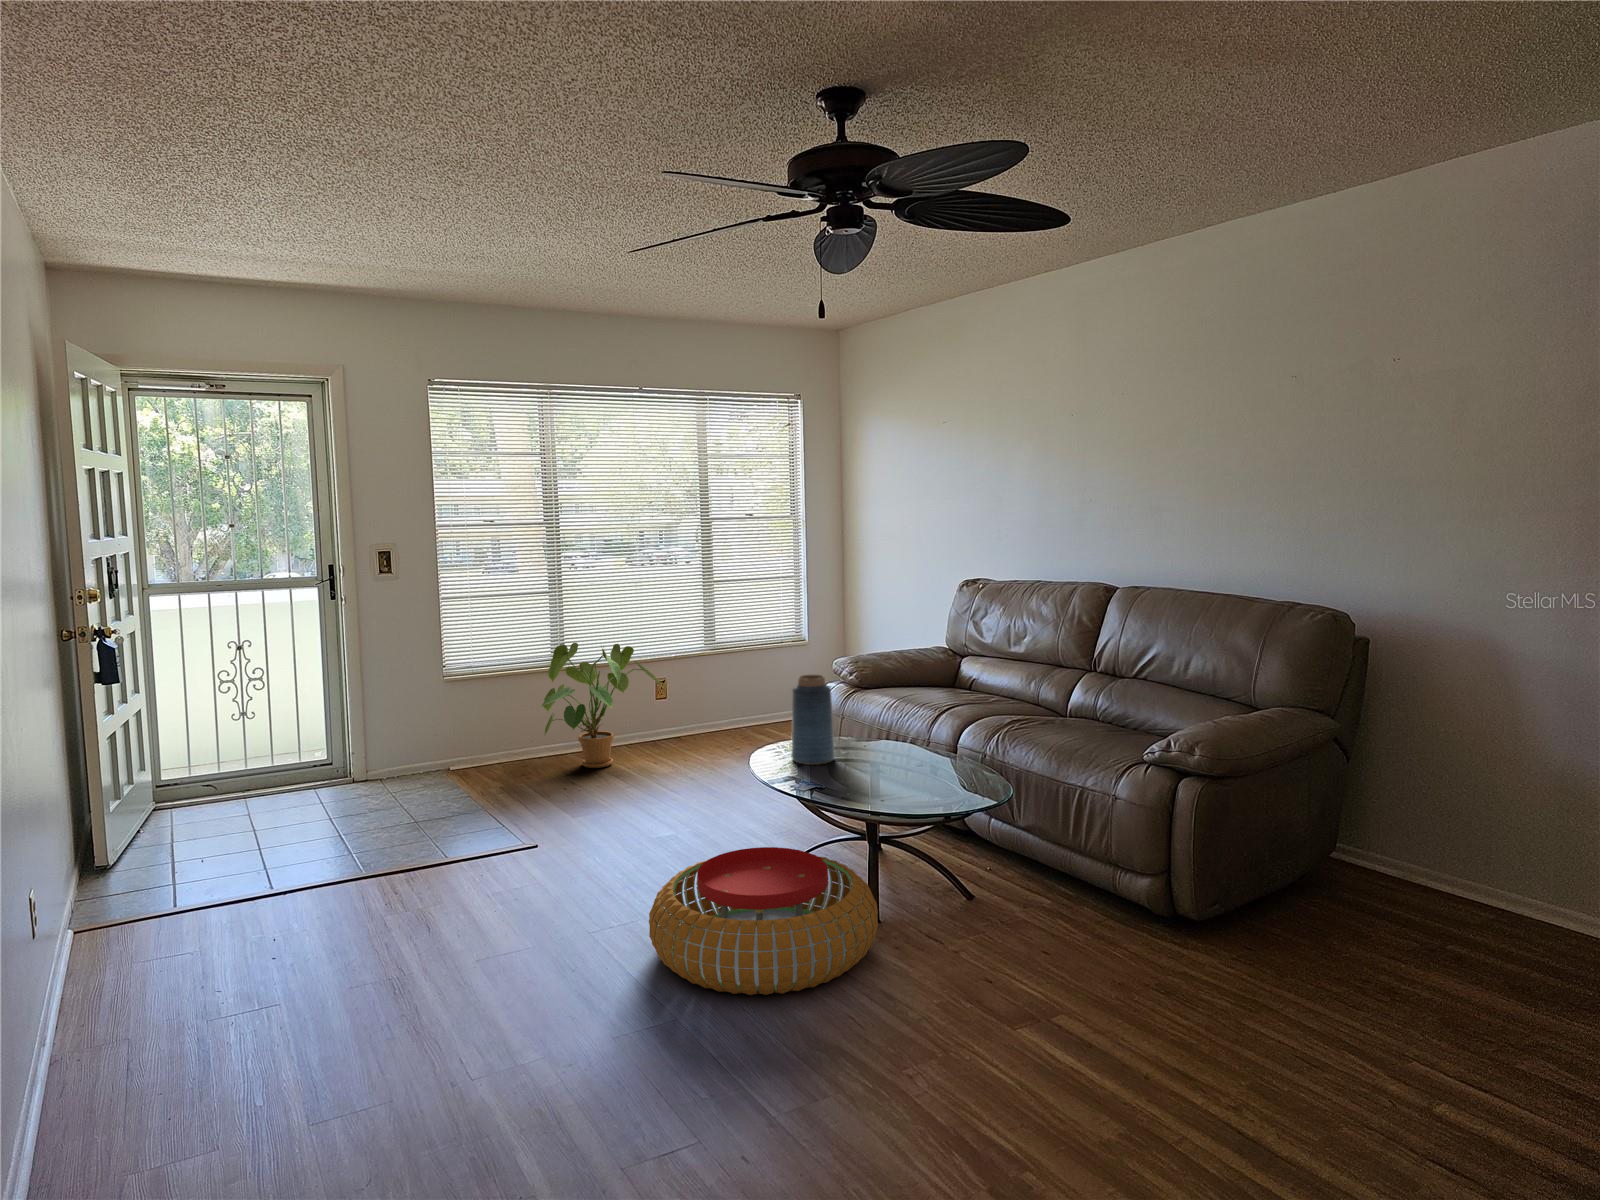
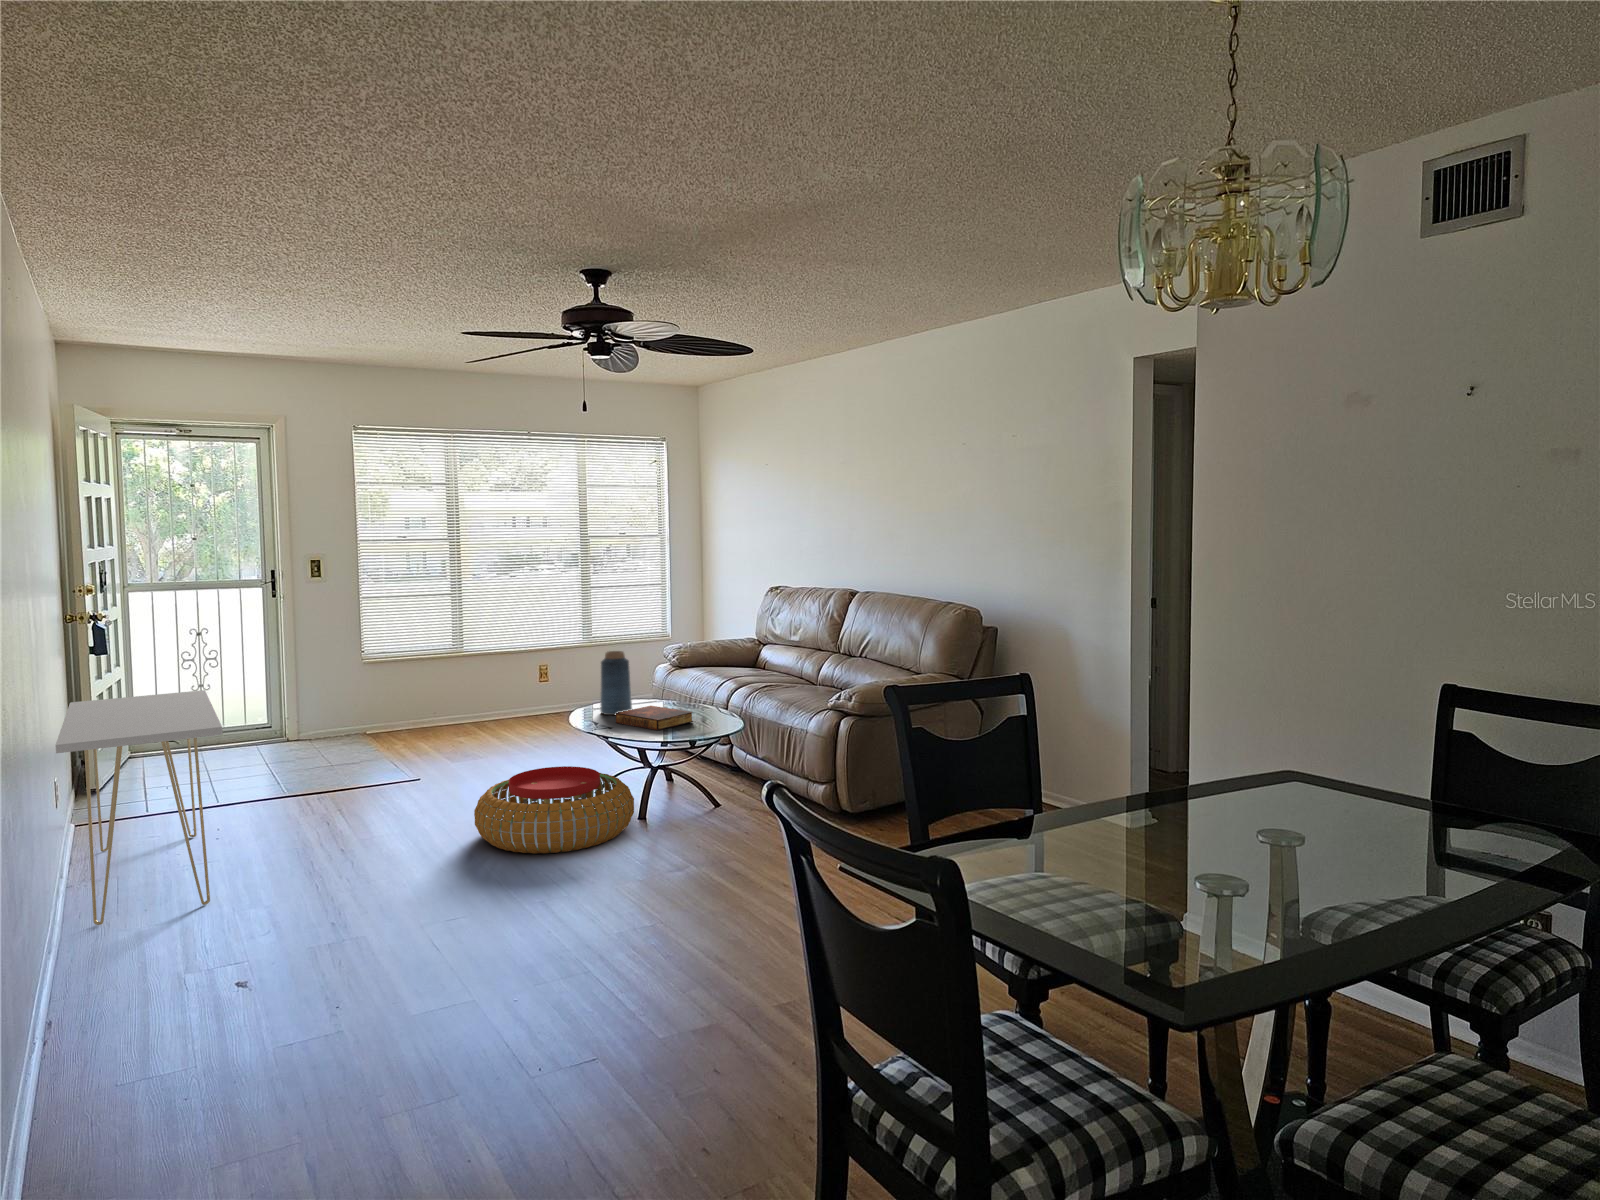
house plant: present [540,643,663,768] -> none [436,634,542,733]
console table: none [10,744,288,1165] -> present [56,690,223,925]
book: none [826,751,935,794] -> present [616,706,693,730]

